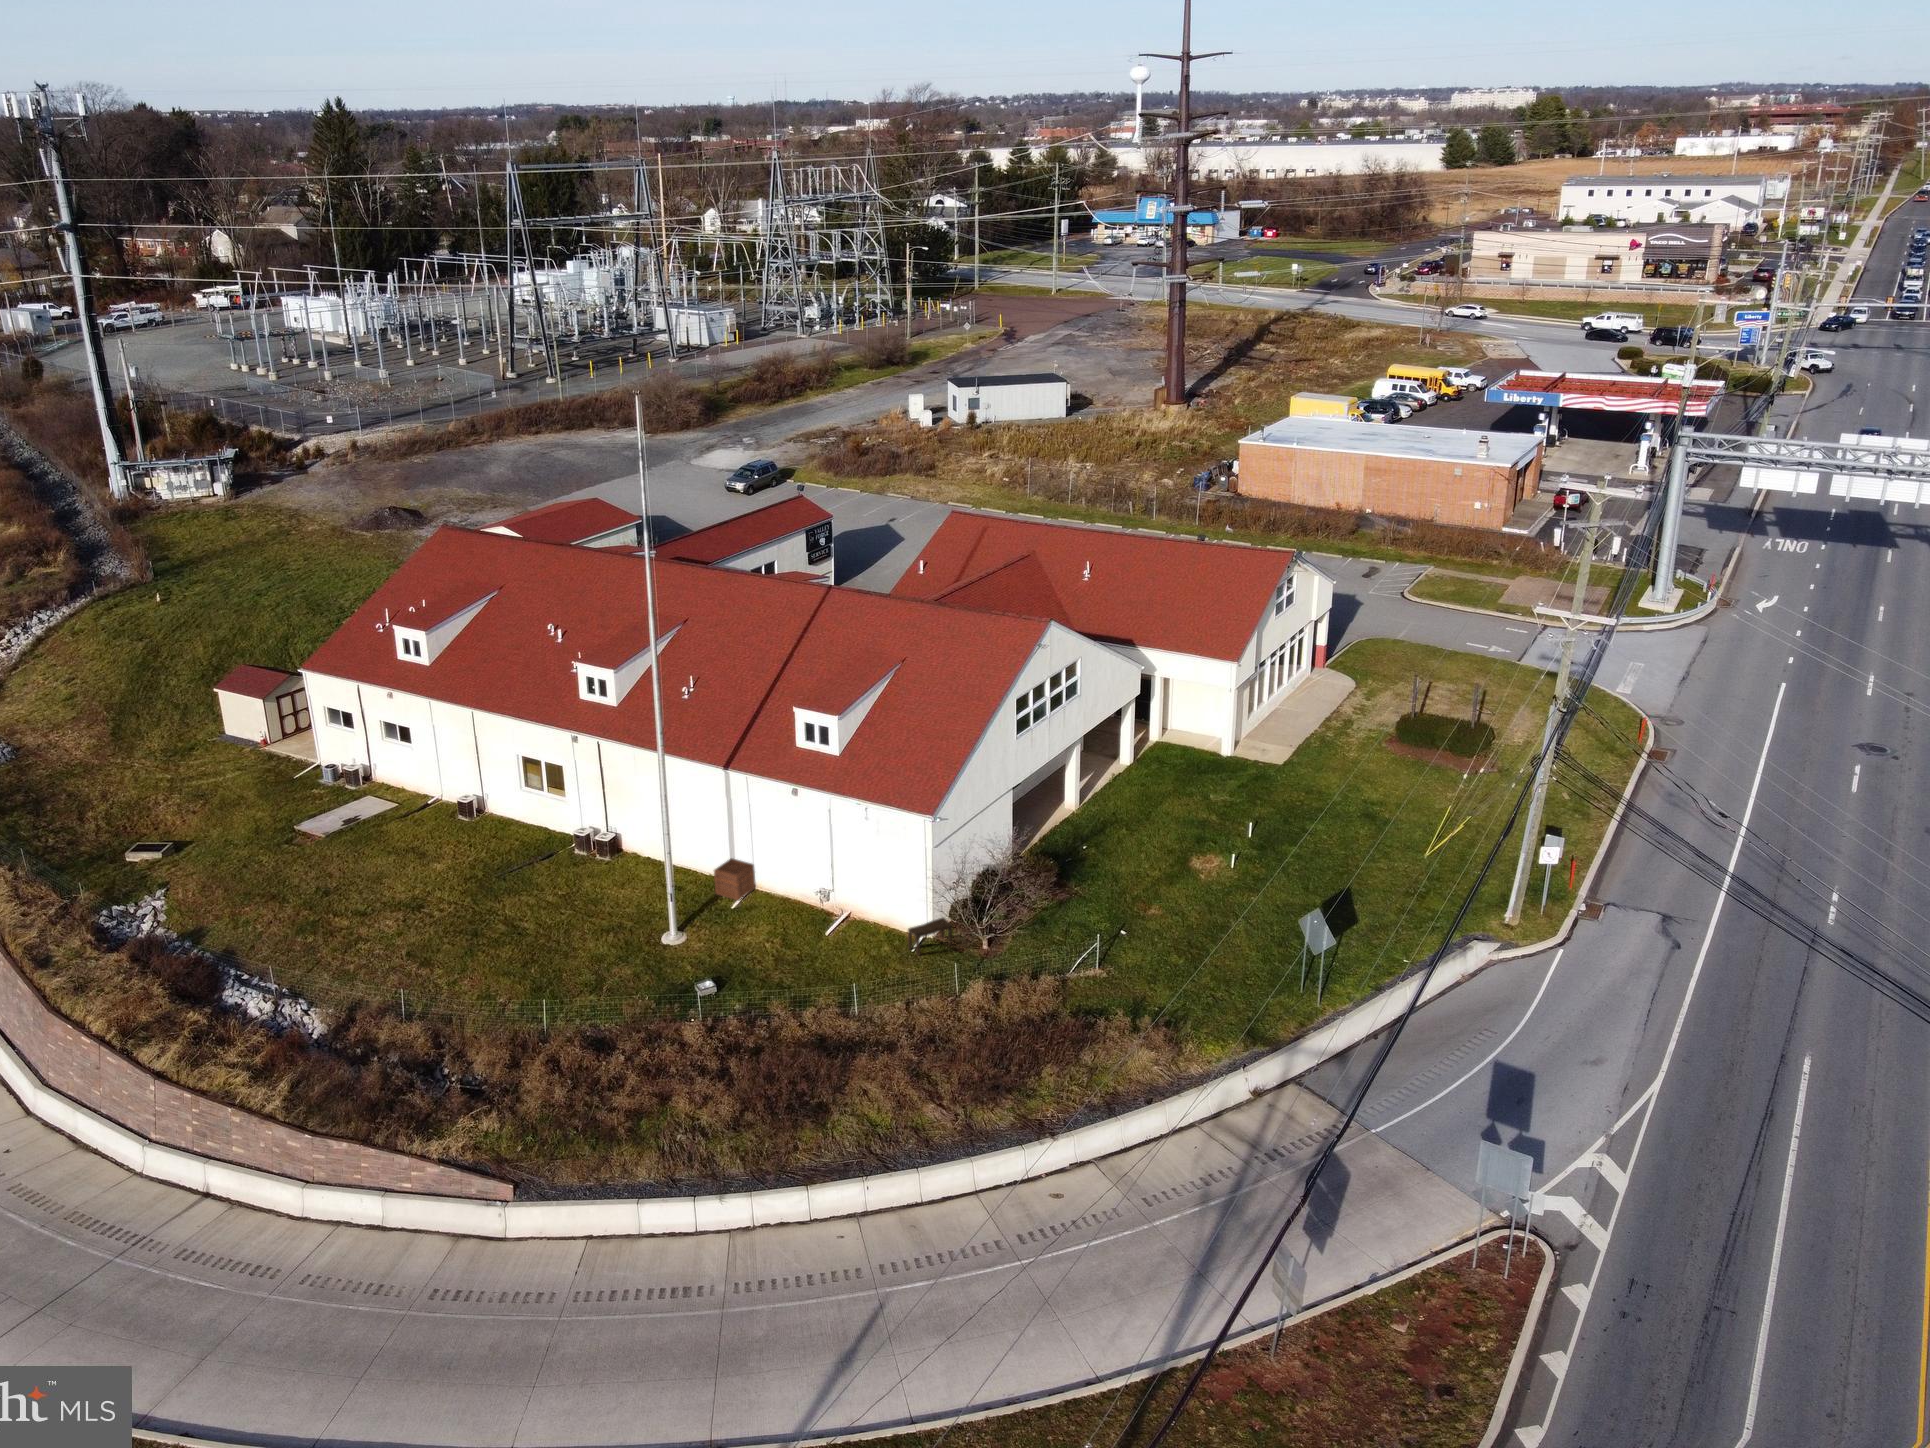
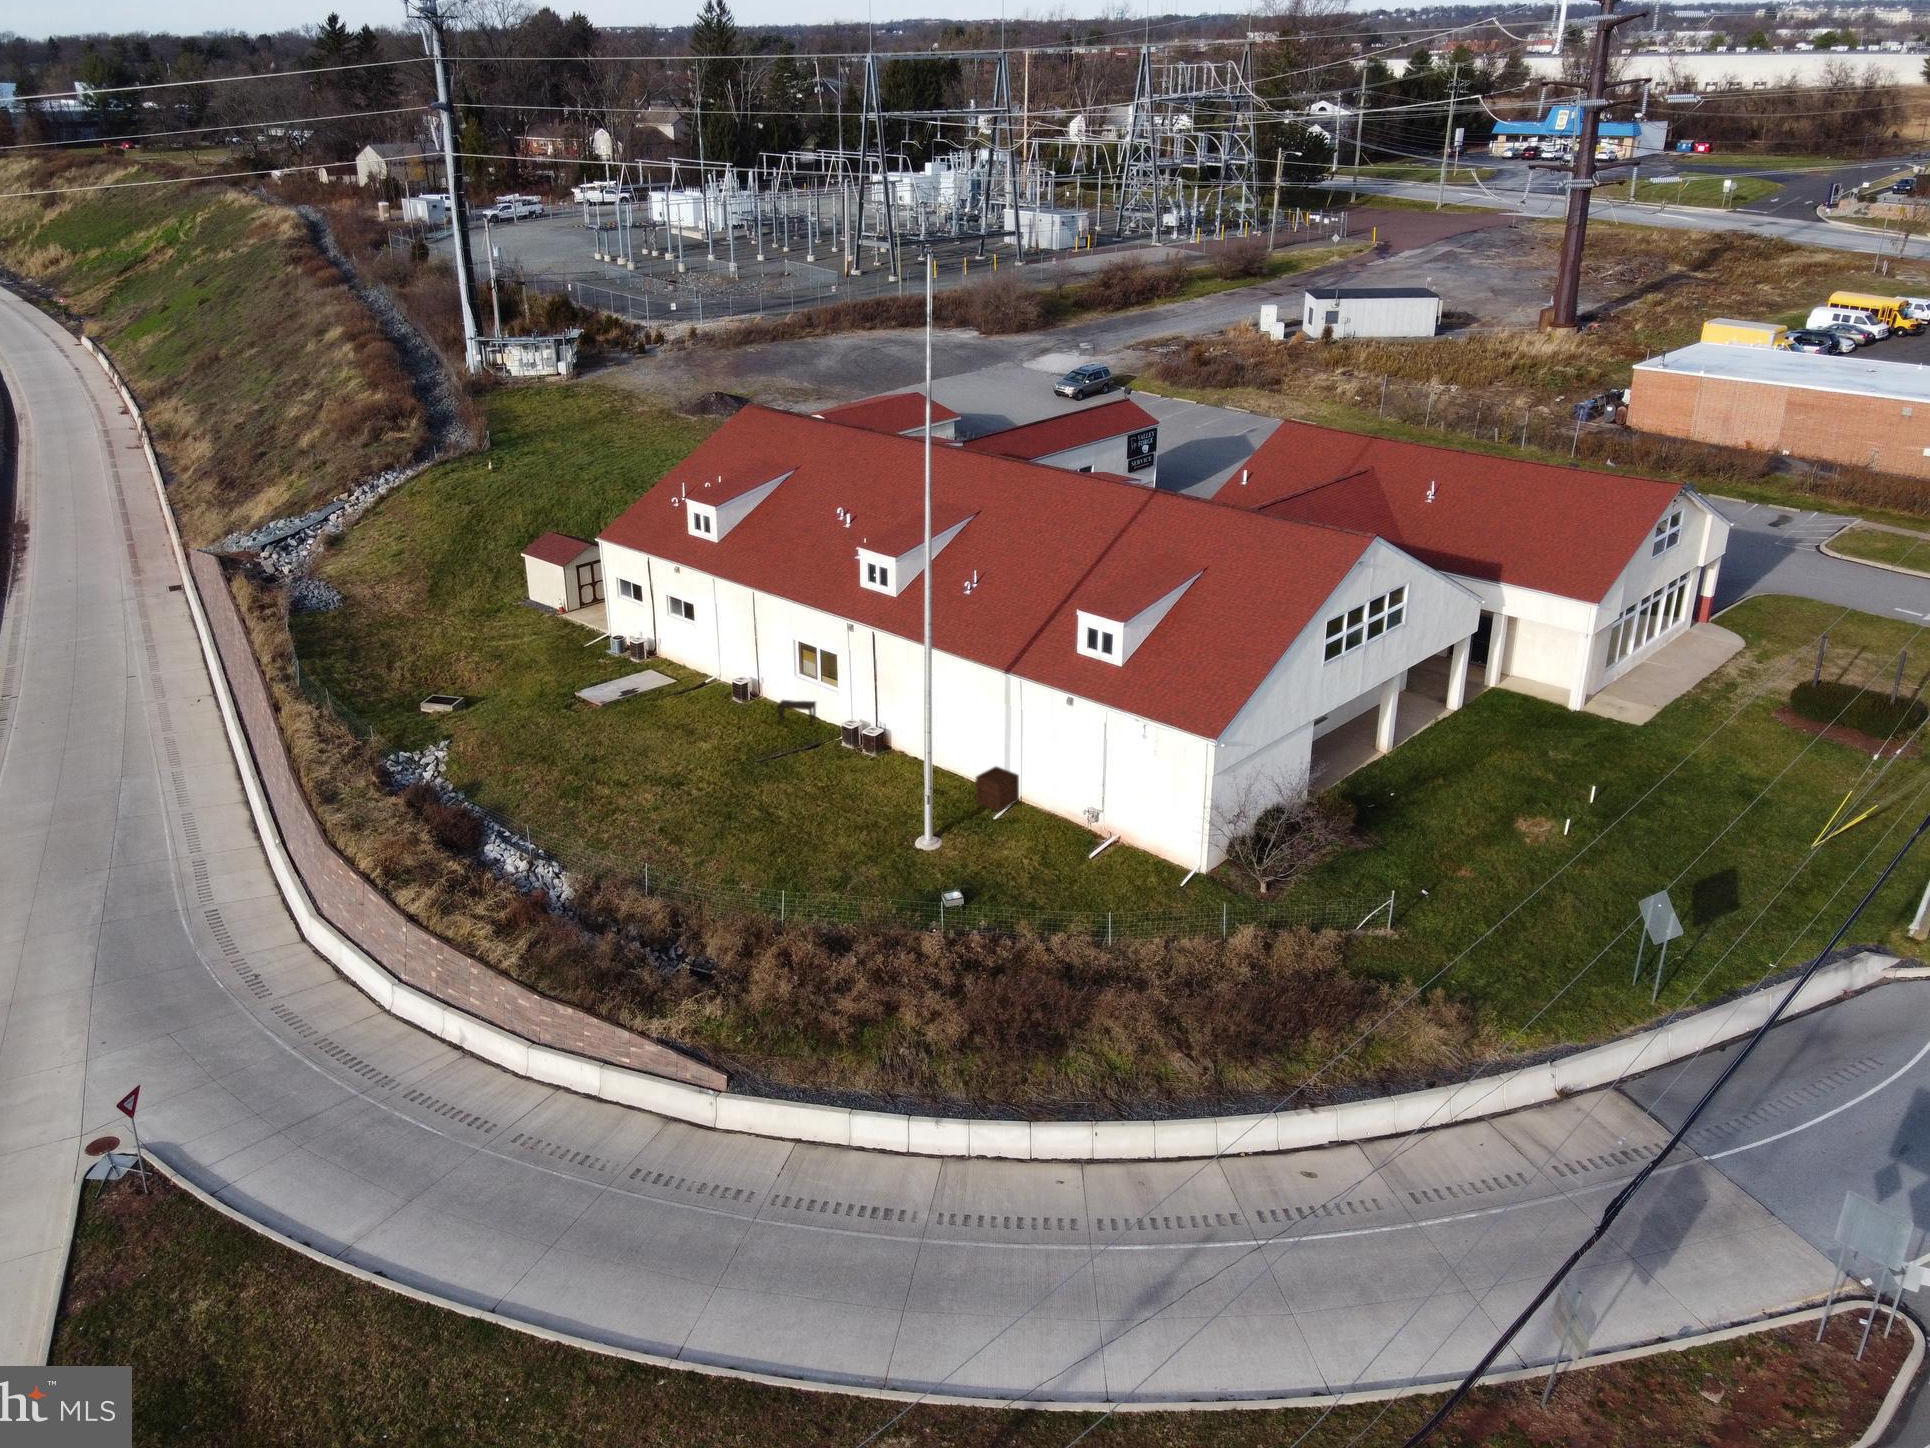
bench: present [908,918,953,955] -> present [777,700,816,725]

